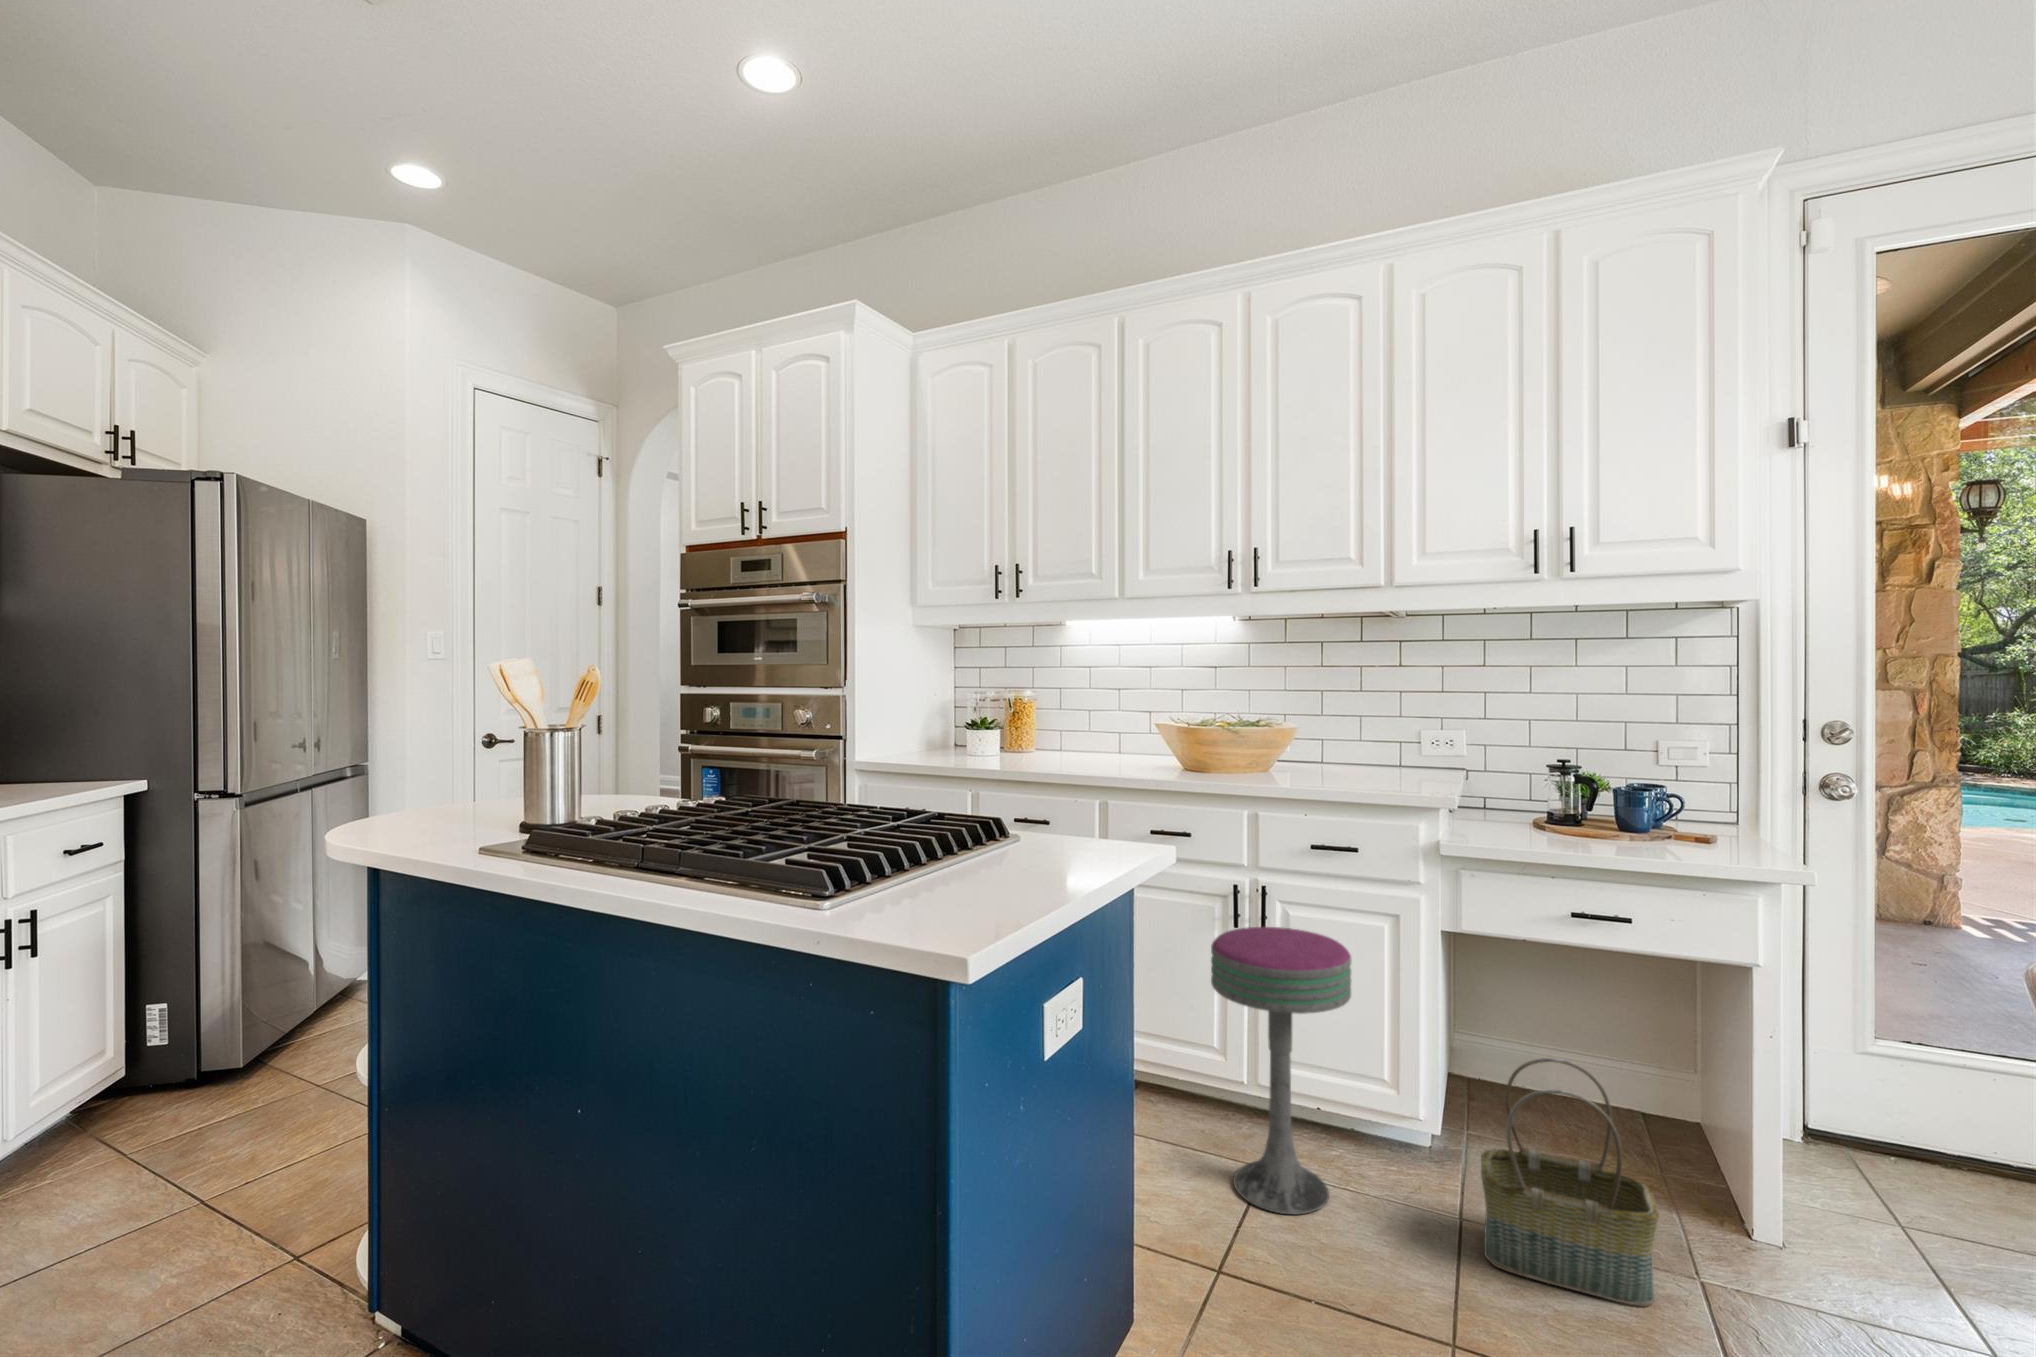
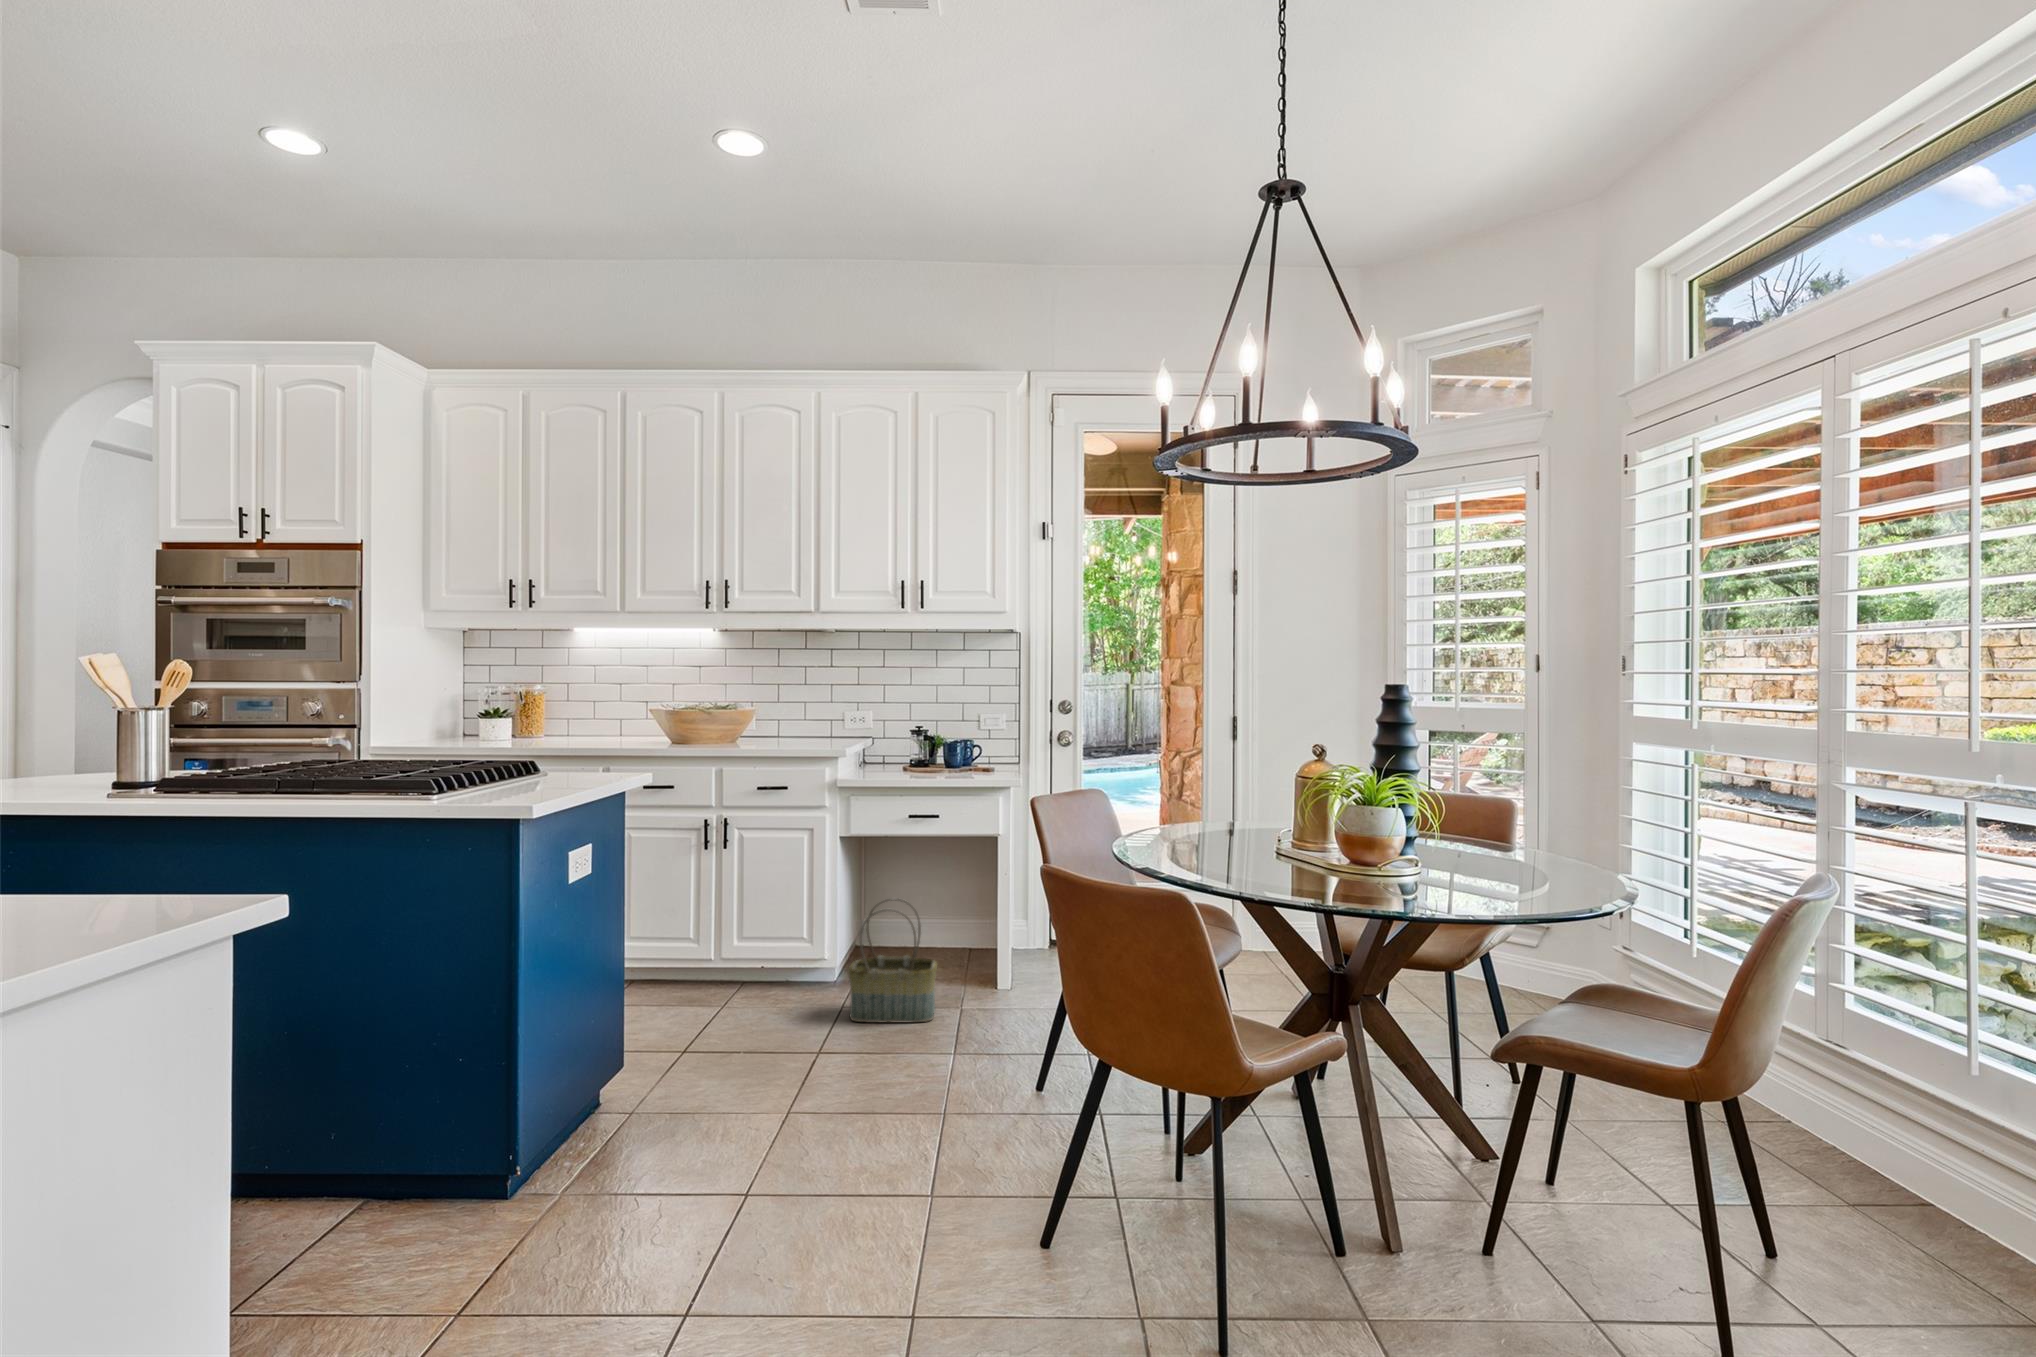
bar stool: present [1211,927,1351,1214] -> none [684,843,778,1023]

